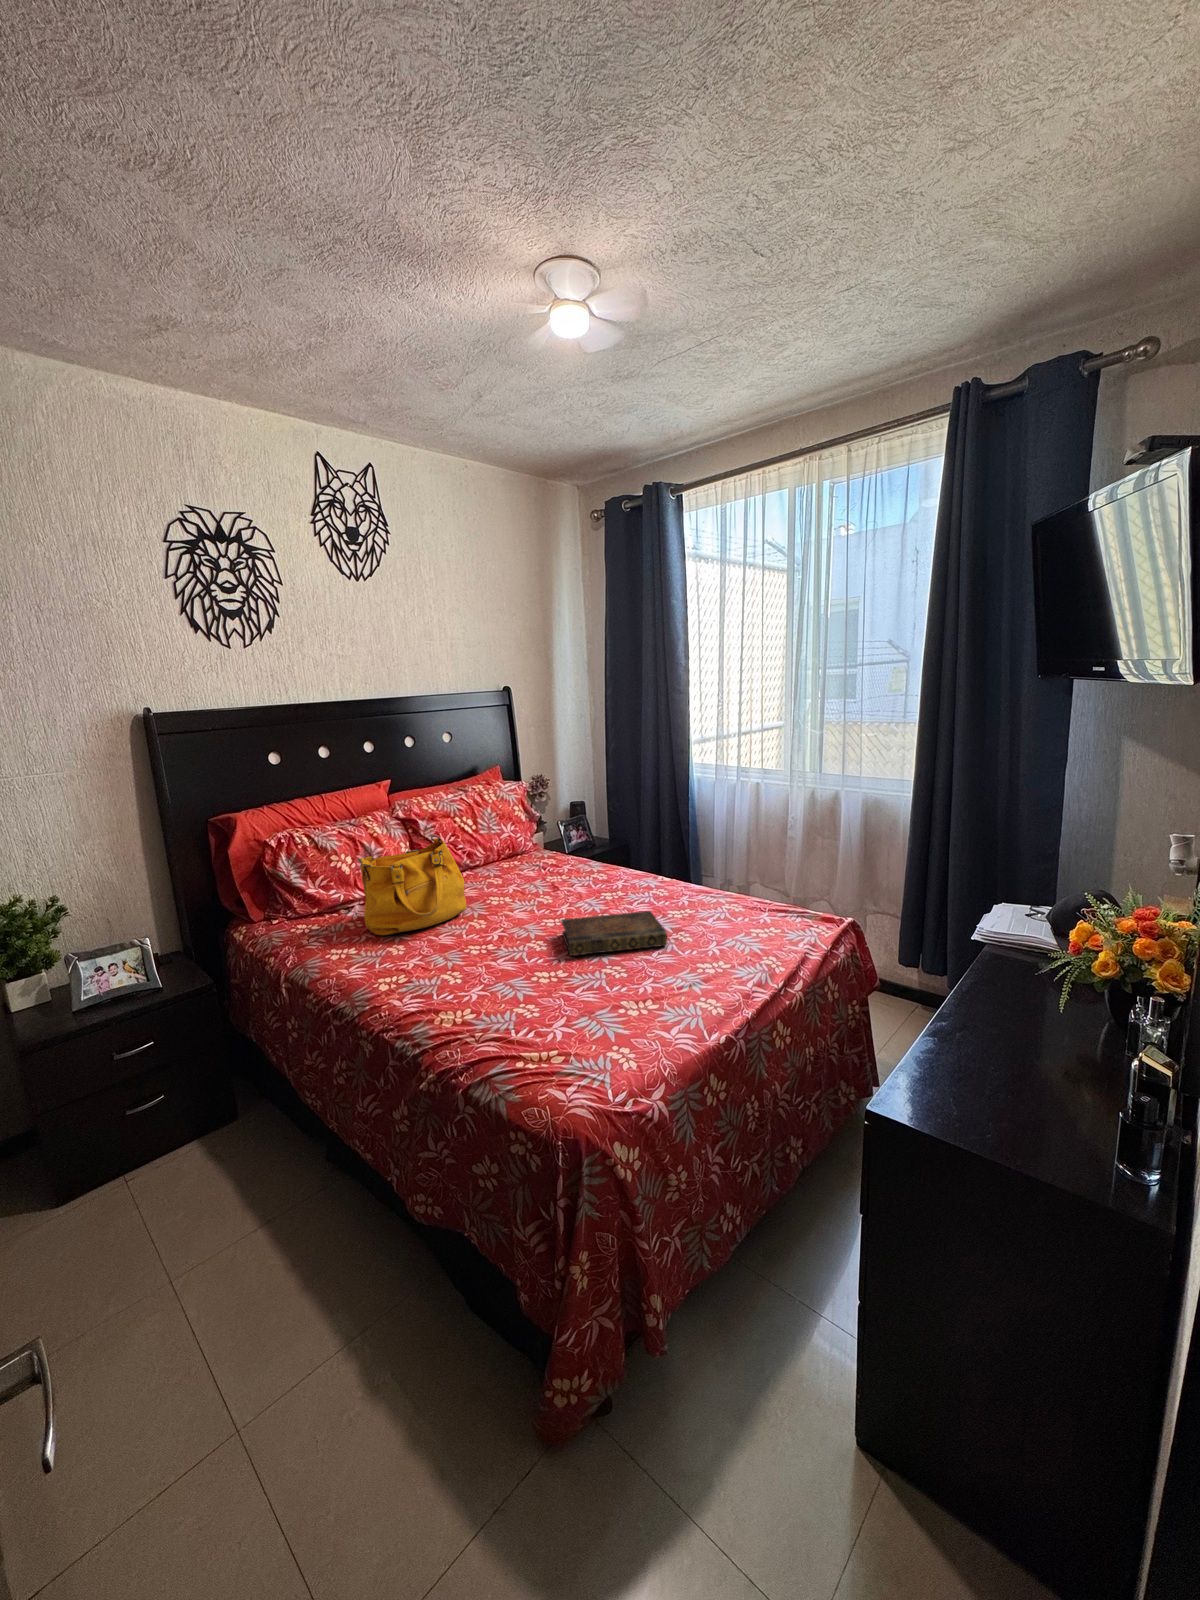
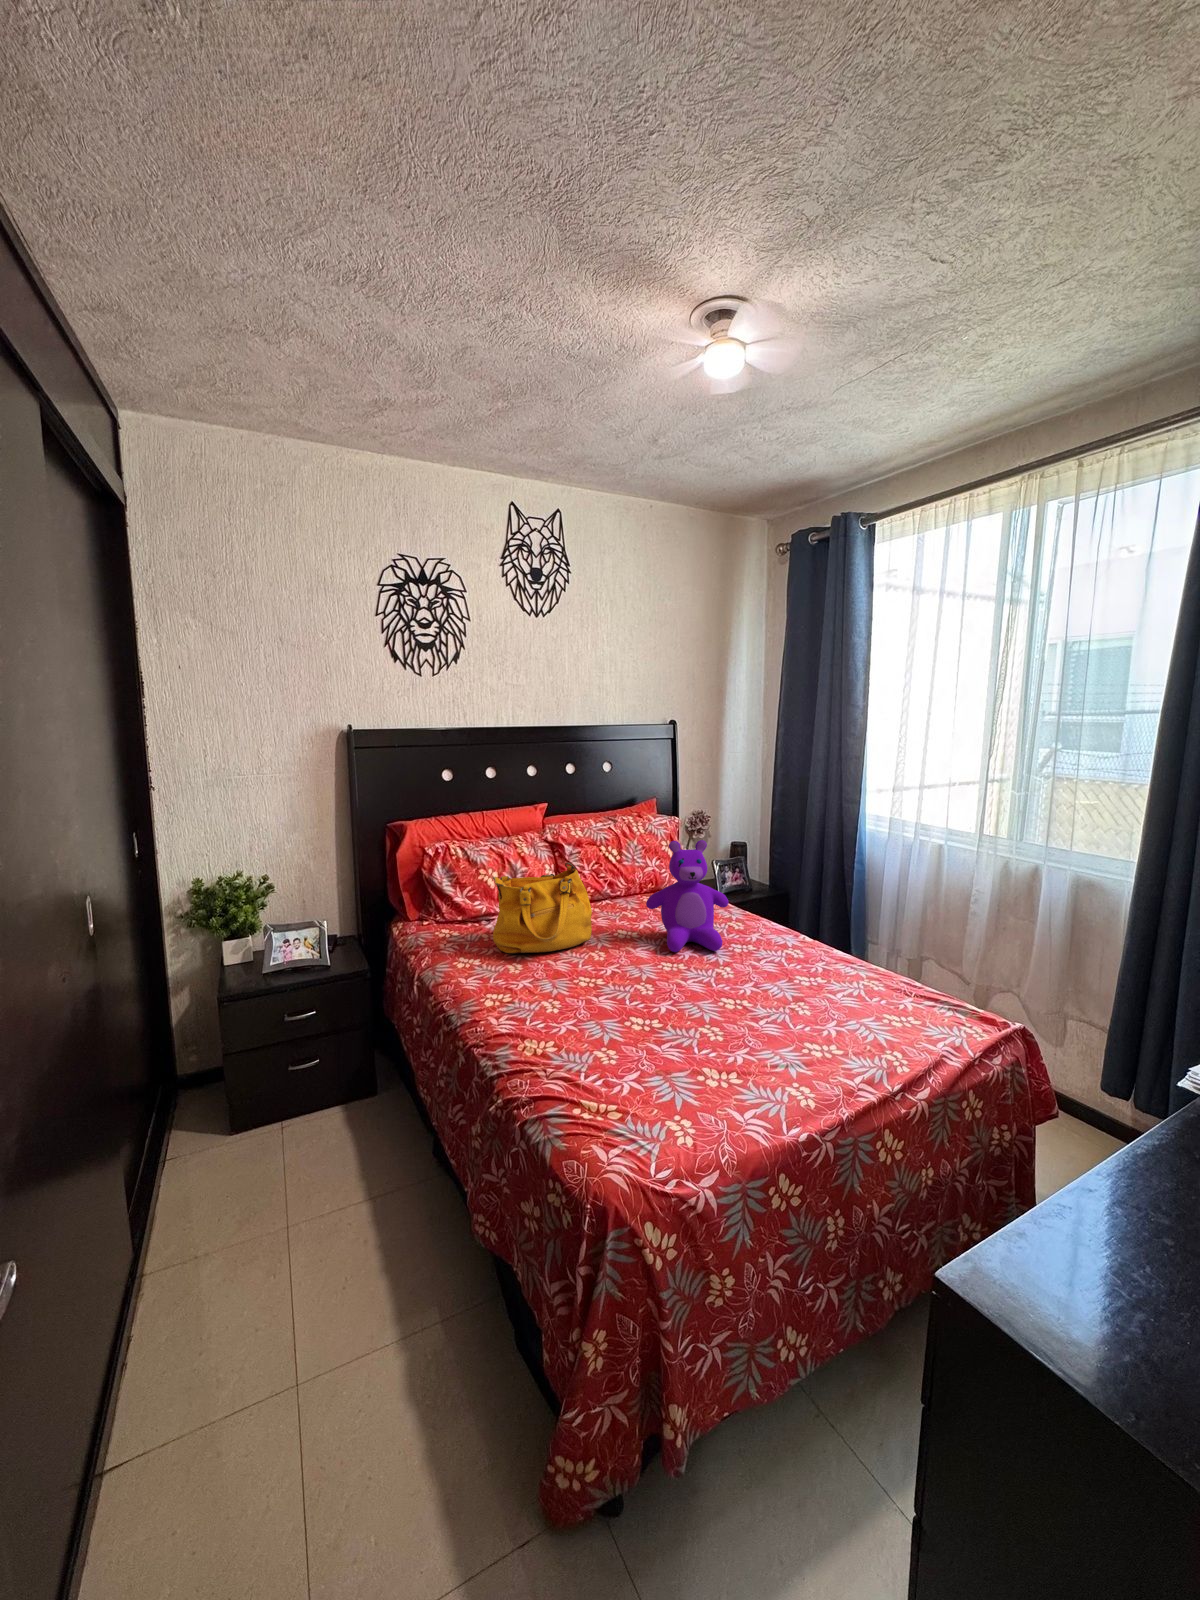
teddy bear: none [517,799,596,908] -> present [646,840,729,952]
book: present [561,911,667,956] -> none [671,966,779,1014]

